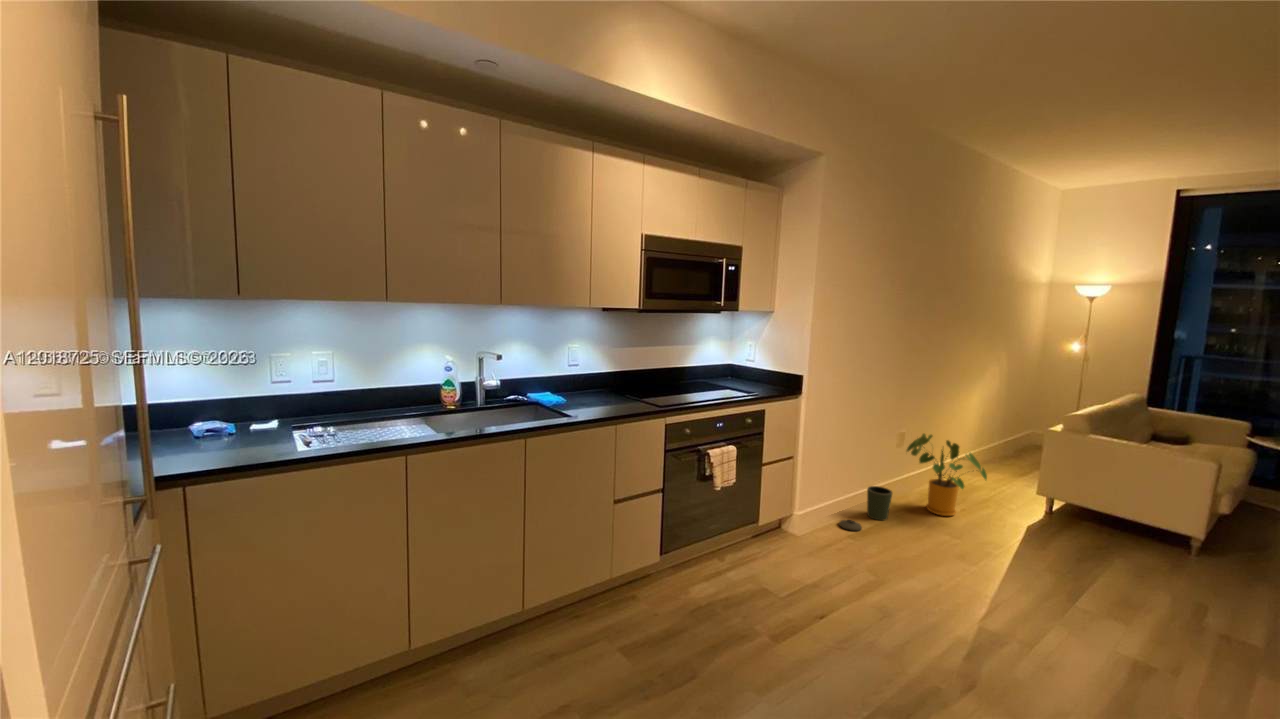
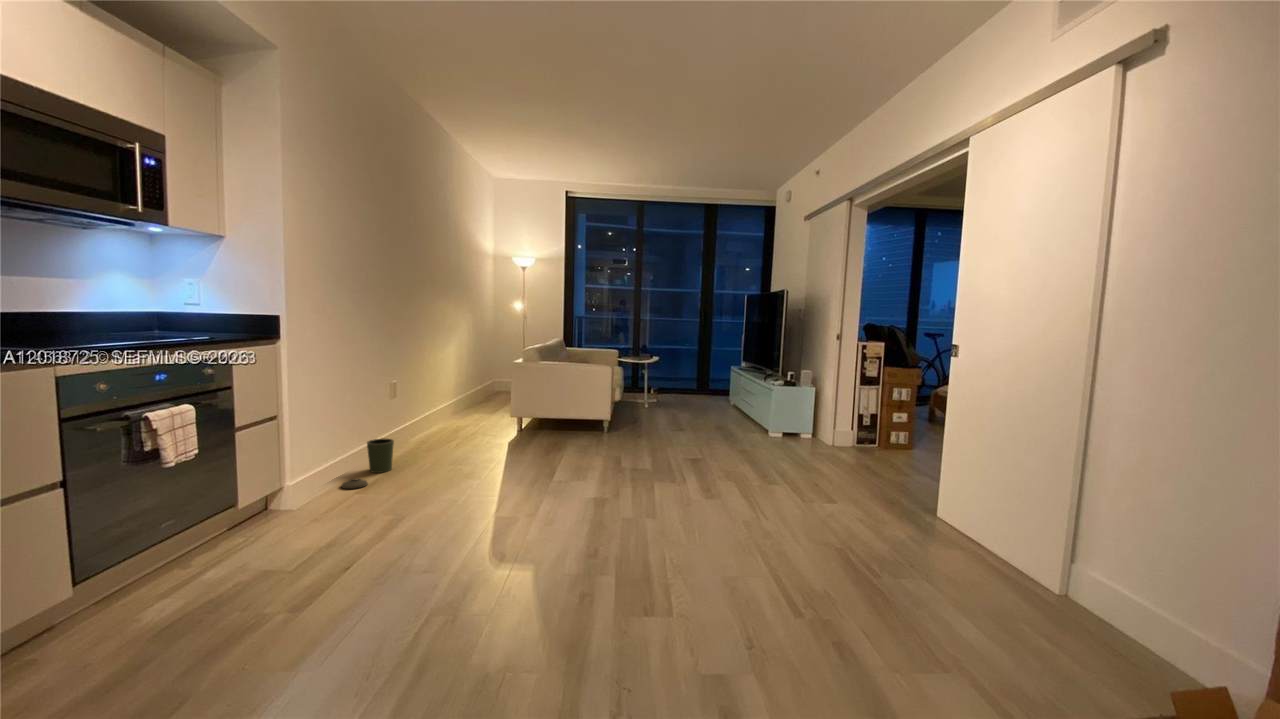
house plant: present [907,434,987,516] -> none [400,380,475,454]

